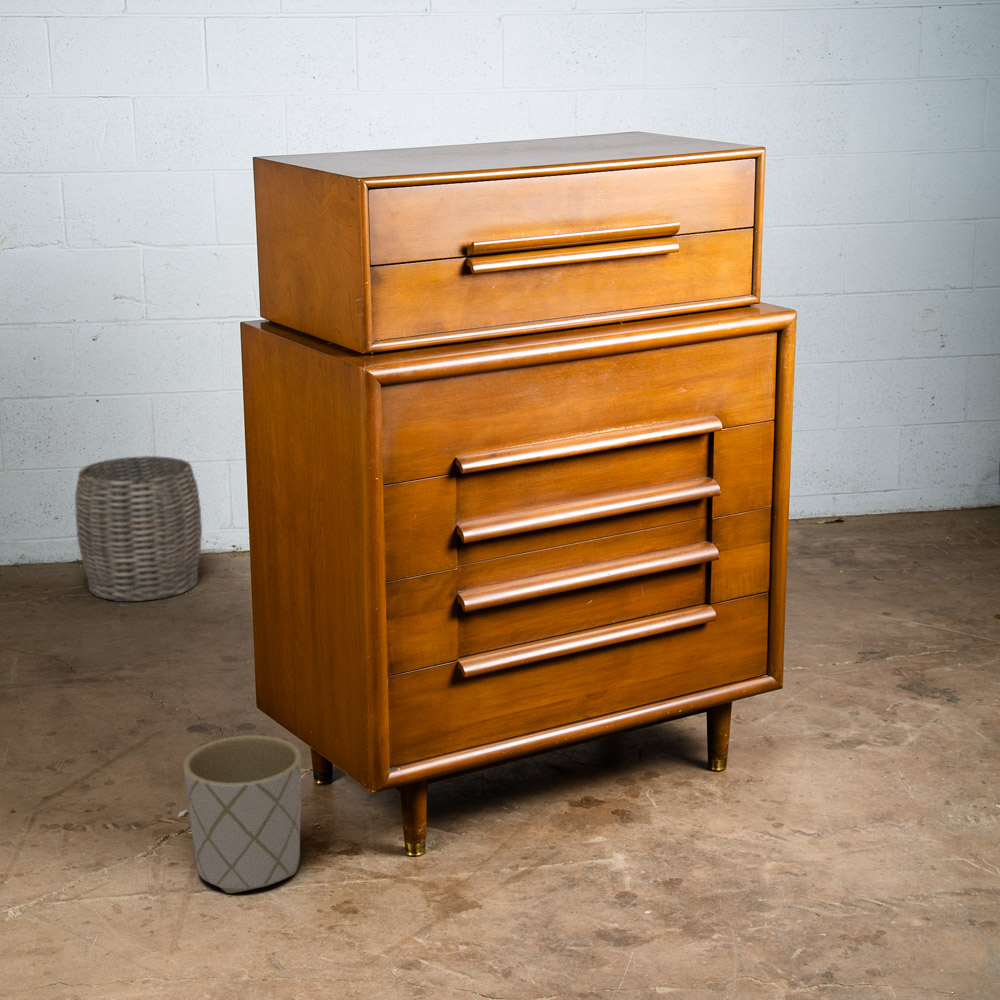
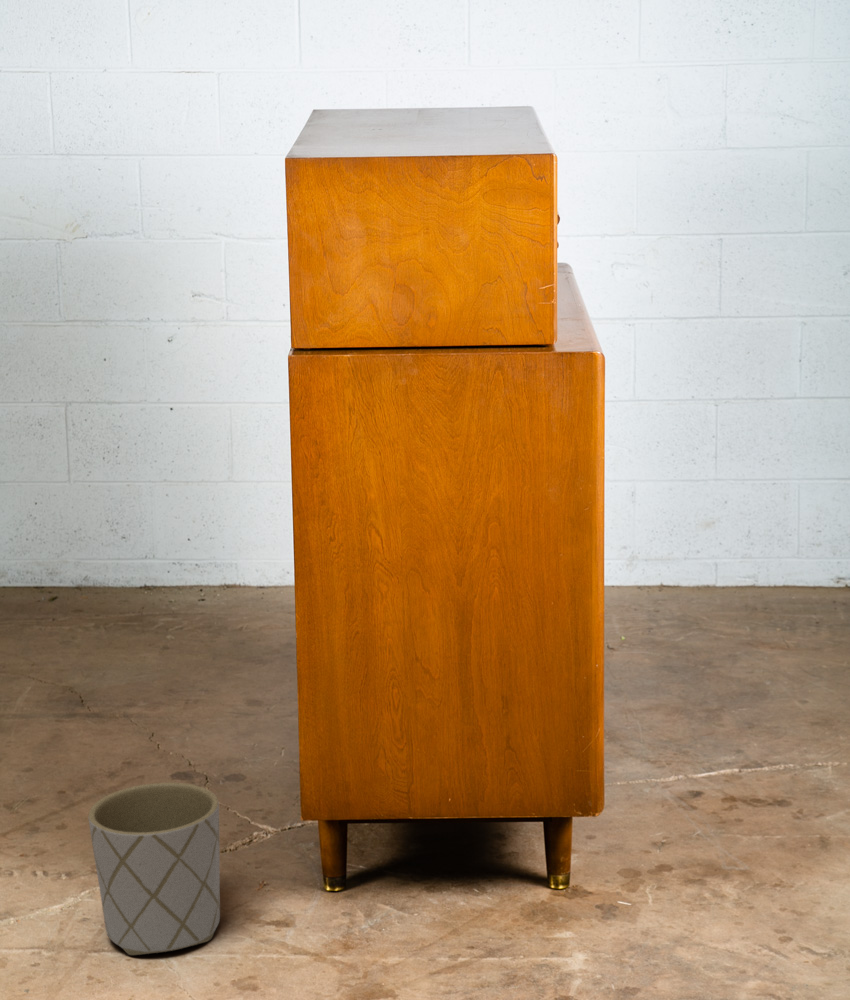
woven basket: present [75,456,202,601] -> none [130,474,266,634]

